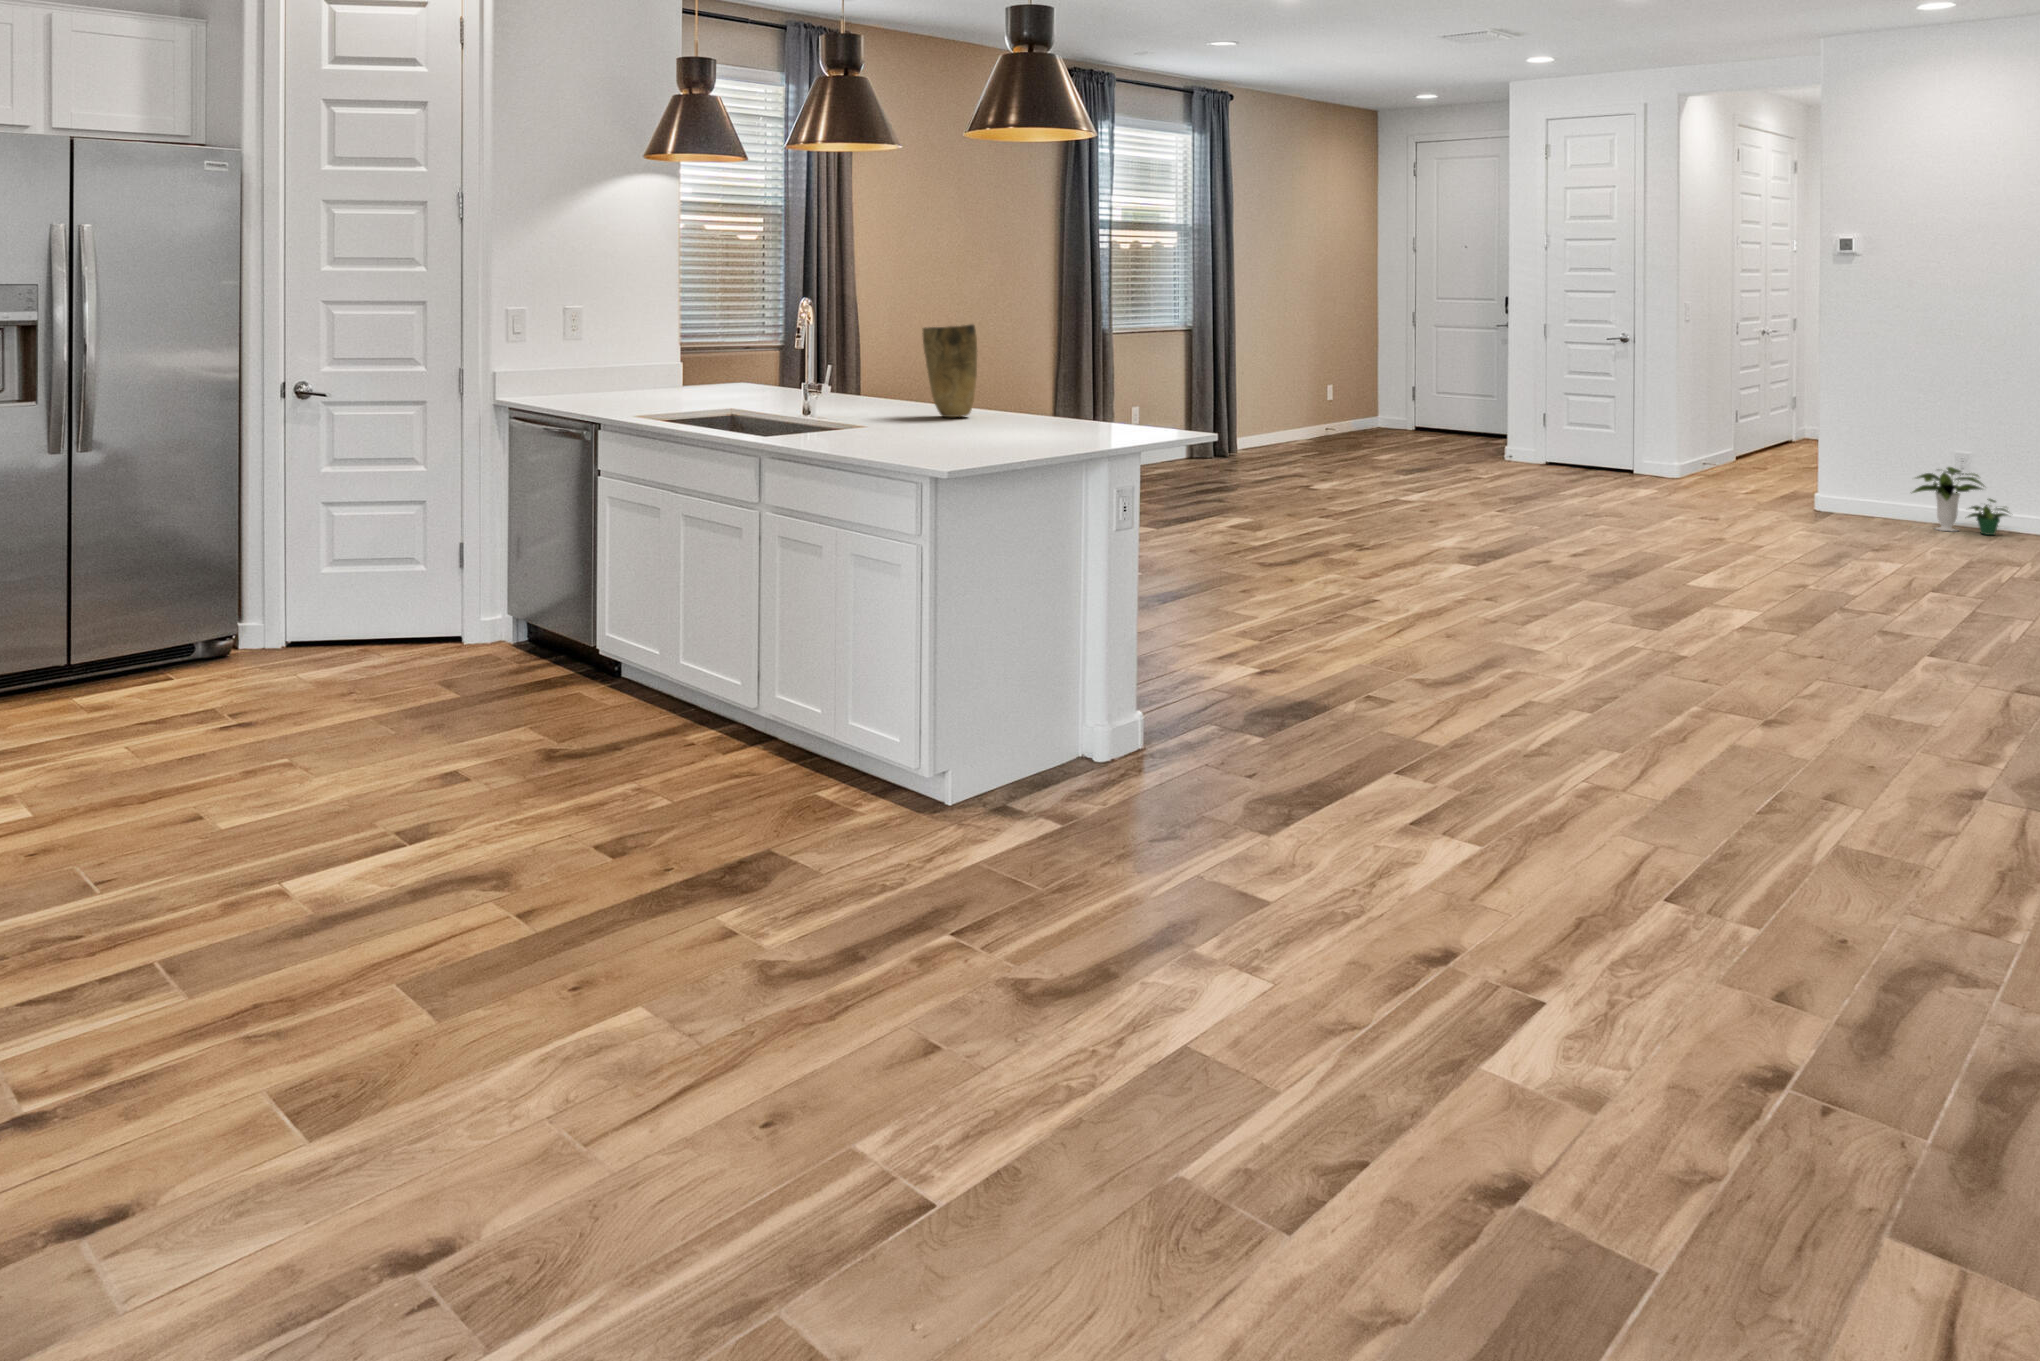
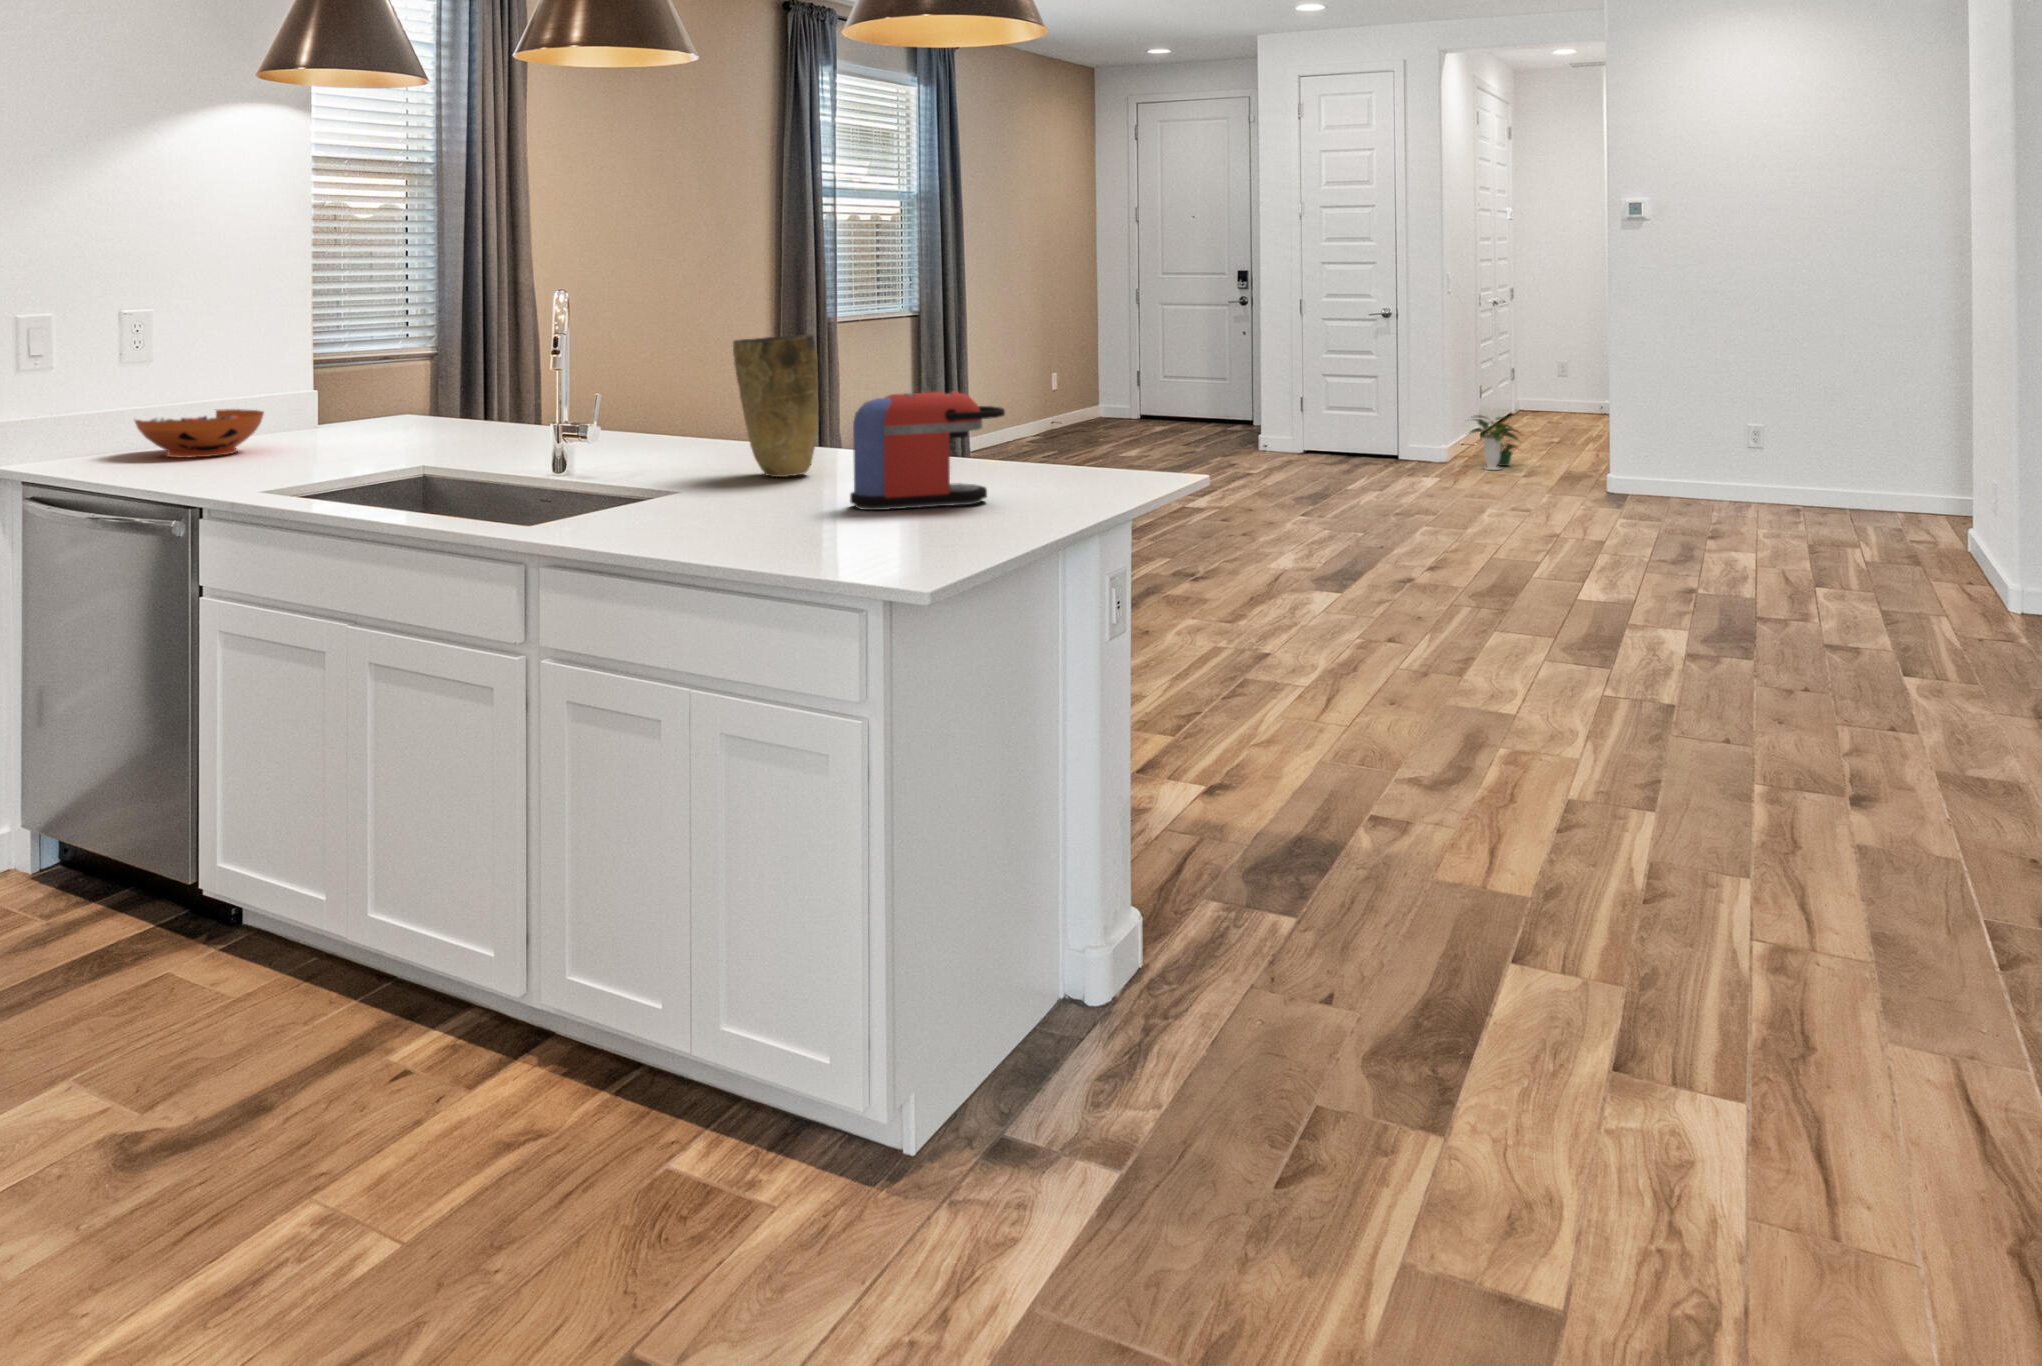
coffee maker: none [969,360,1072,433] -> present [850,392,1005,510]
decorative bowl: none [577,370,654,398] -> present [135,409,264,458]
potted plant: present [1913,467,2008,535] -> present [1469,415,1519,470]

